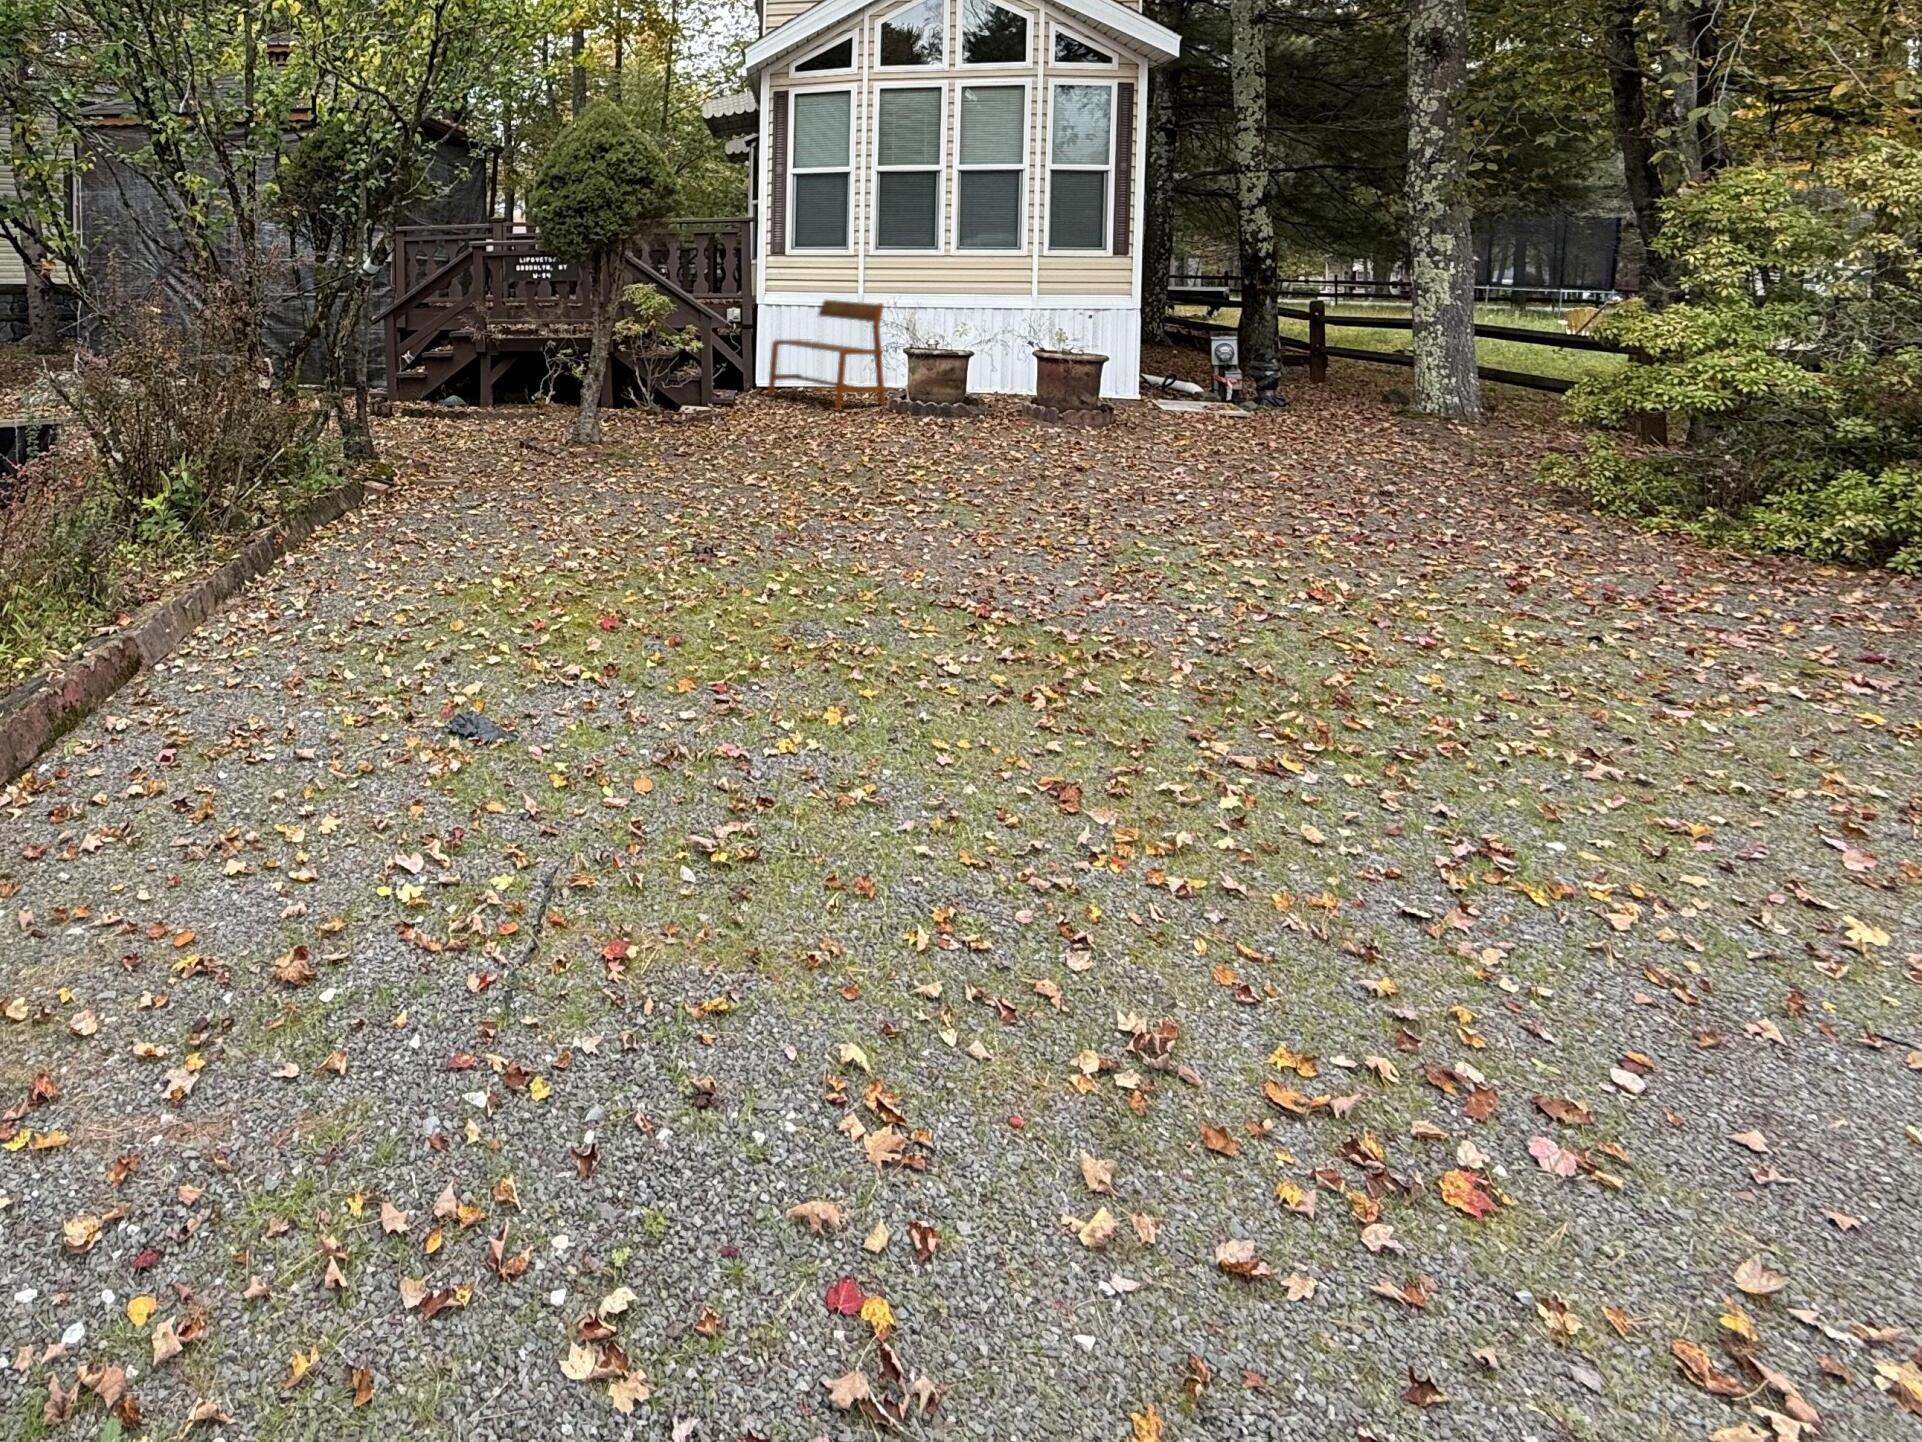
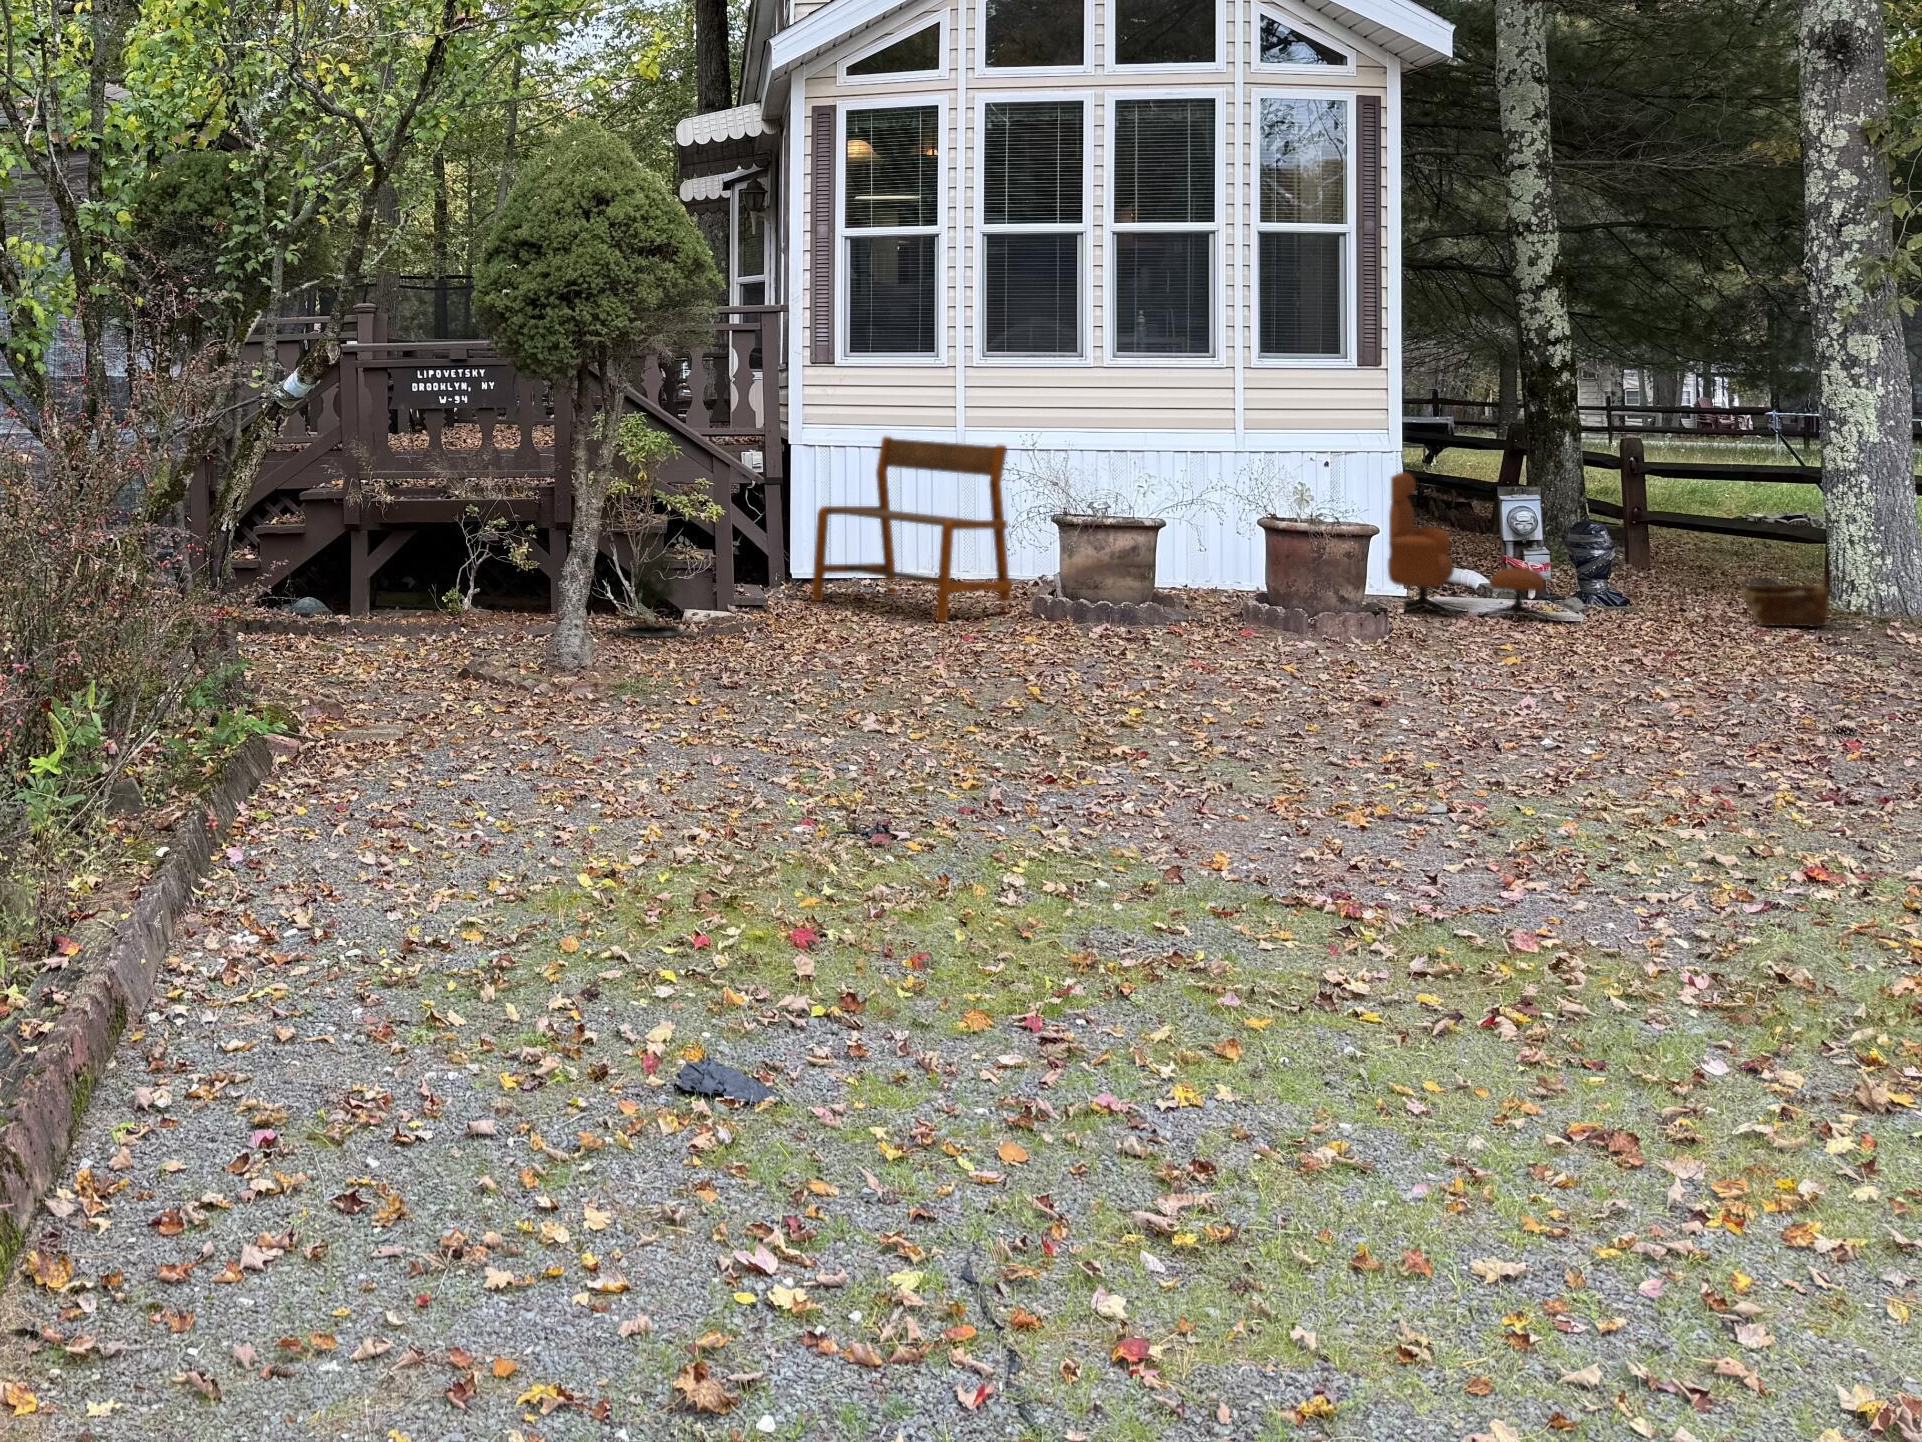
lounge chair: none [1122,321,1233,414] -> present [1388,472,1557,622]
potted tree: none [636,347,678,418] -> present [619,532,682,638]
woven basket: none [1356,386,1415,420] -> present [1740,575,1829,627]

